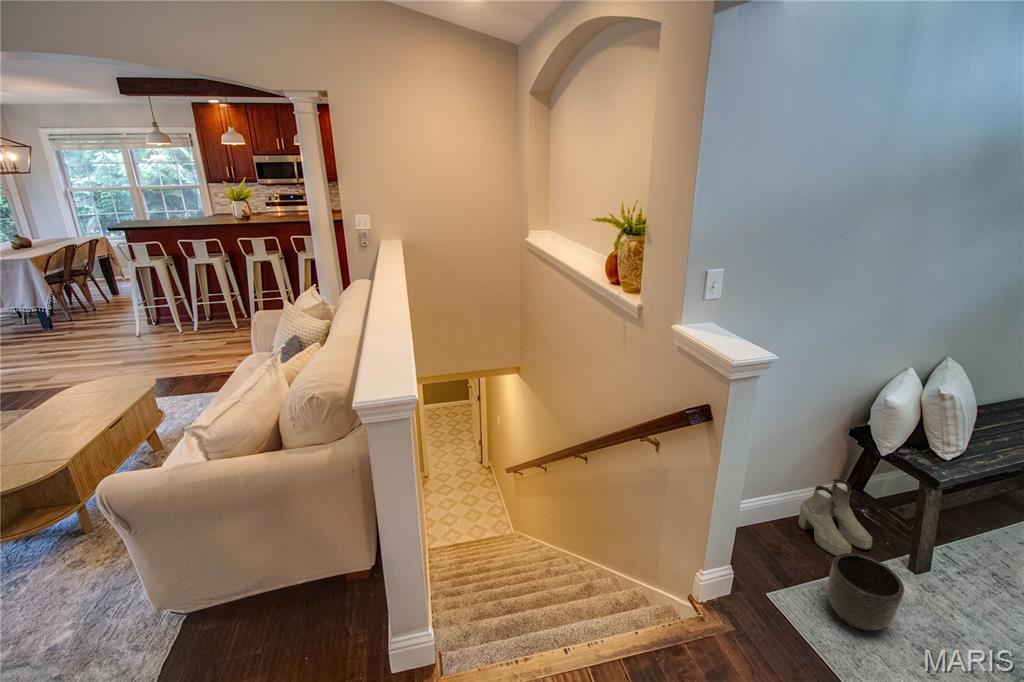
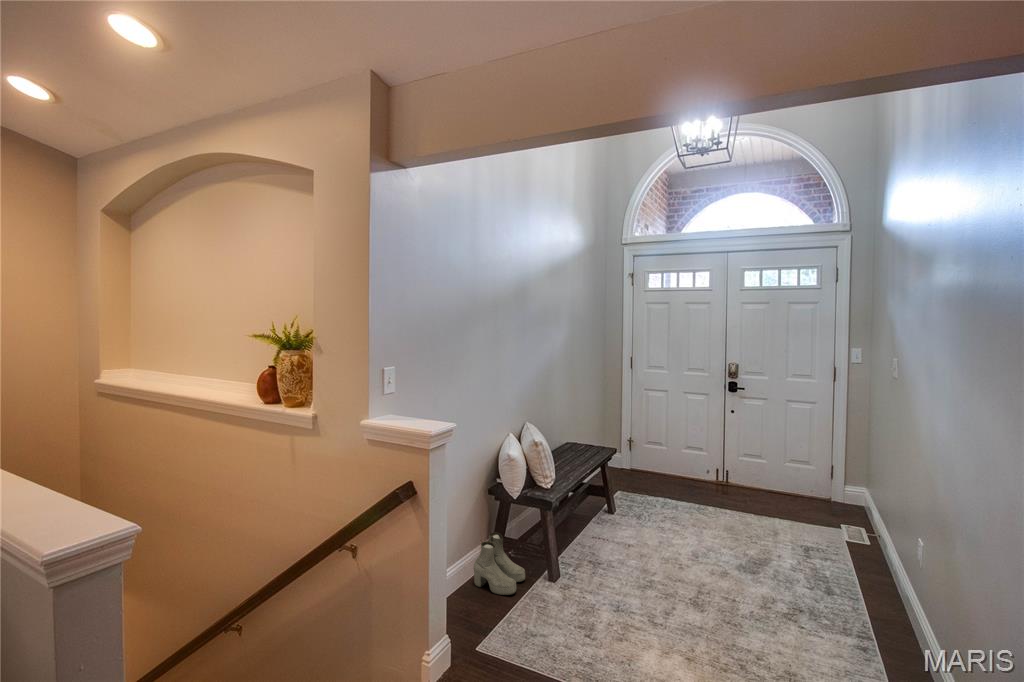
planter: present [827,553,904,630] -> none [514,576,560,637]

